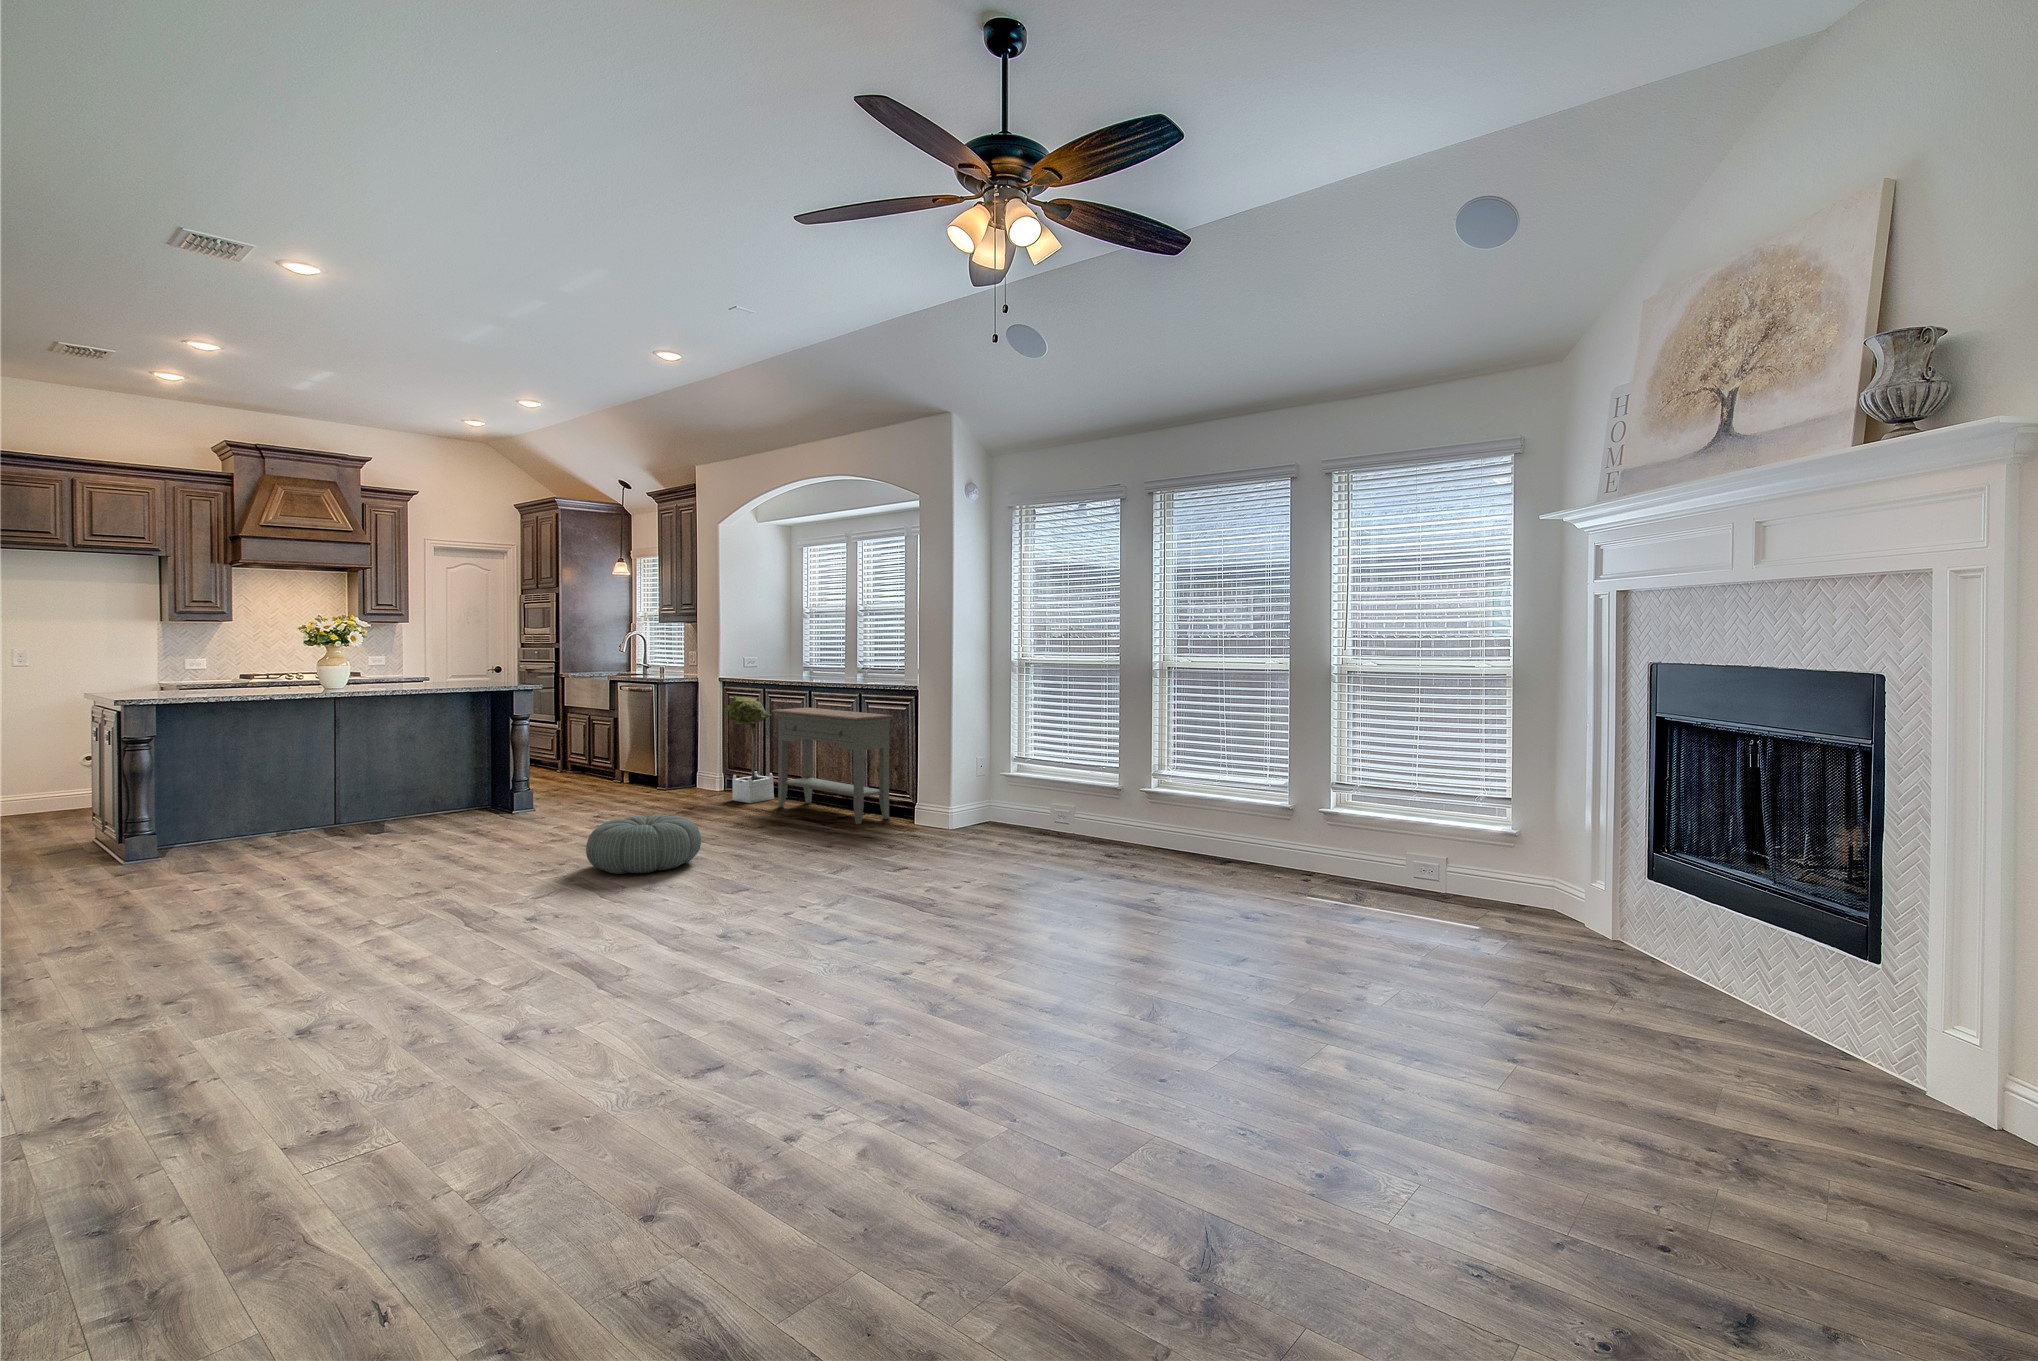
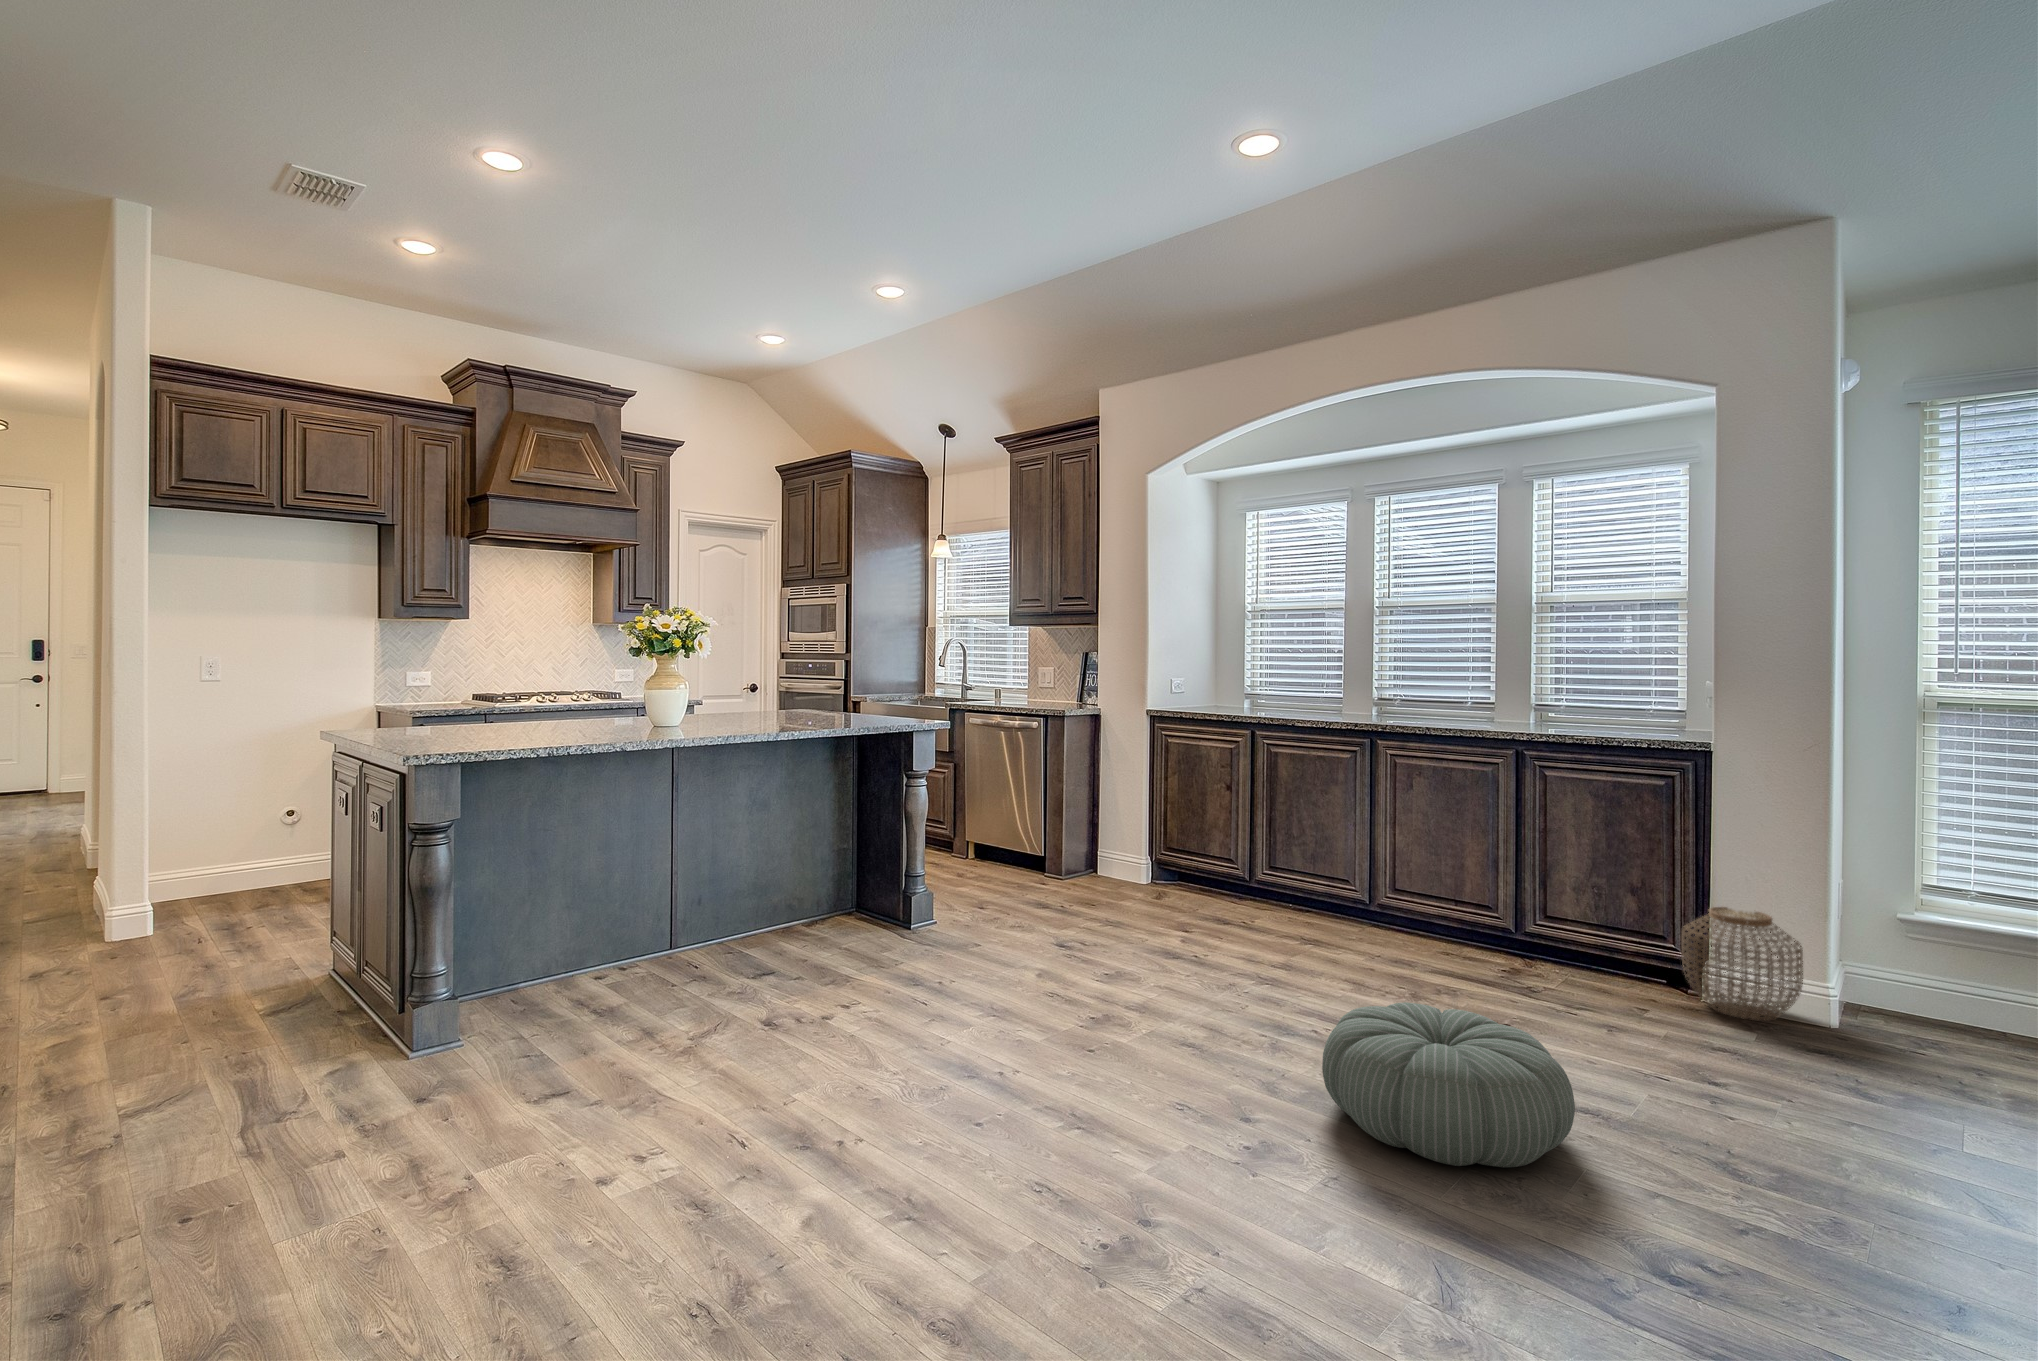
potted tree: present [727,696,774,803] -> none [1201,738,1278,916]
console table: present [771,708,893,824] -> none [1316,759,1614,986]
woven basket: none [889,777,938,833] -> present [1681,907,1803,1020]

